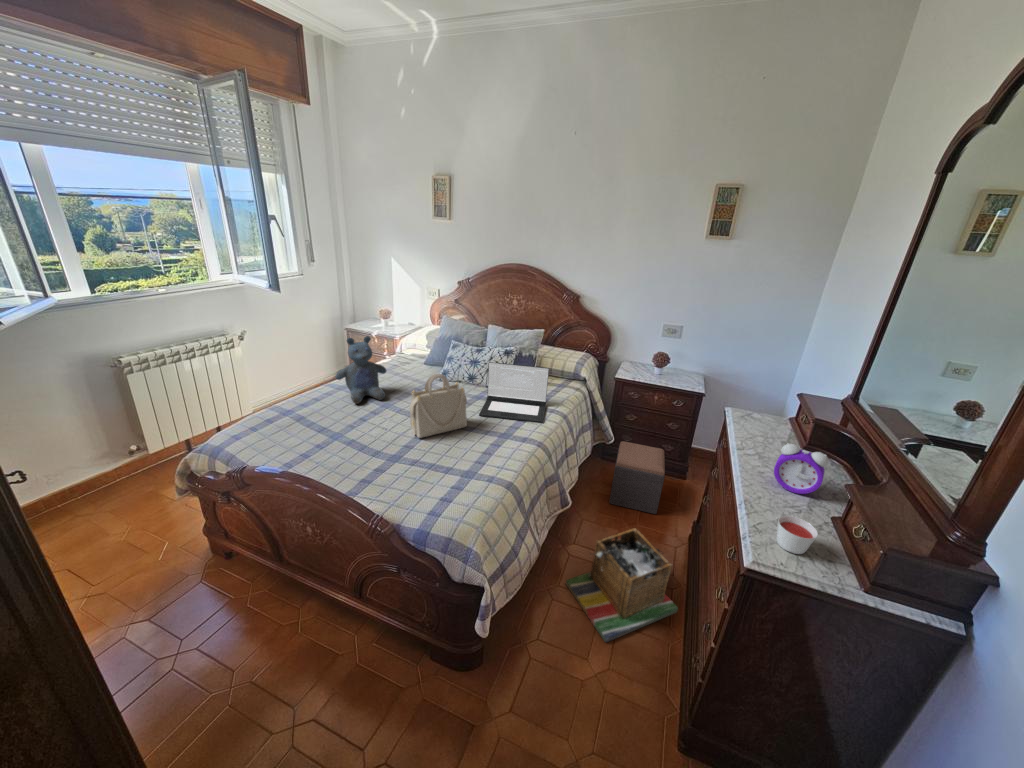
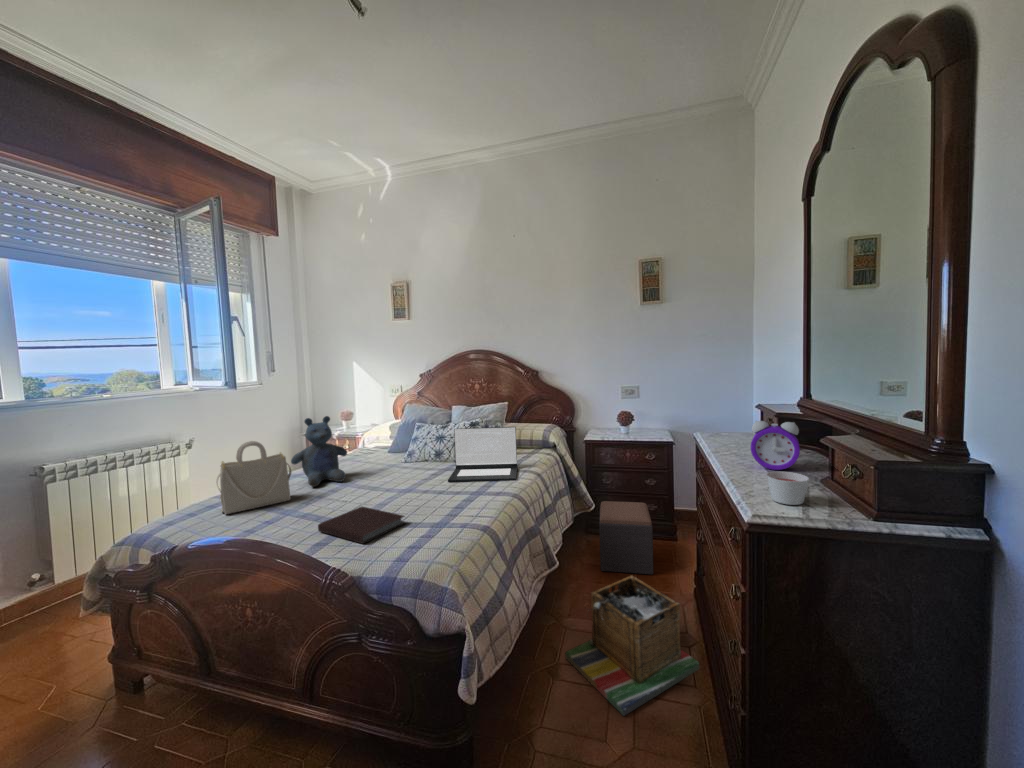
handbag: present [410,374,467,438] -> present [217,441,291,514]
notebook: none [363,442,439,489] -> present [318,507,405,544]

